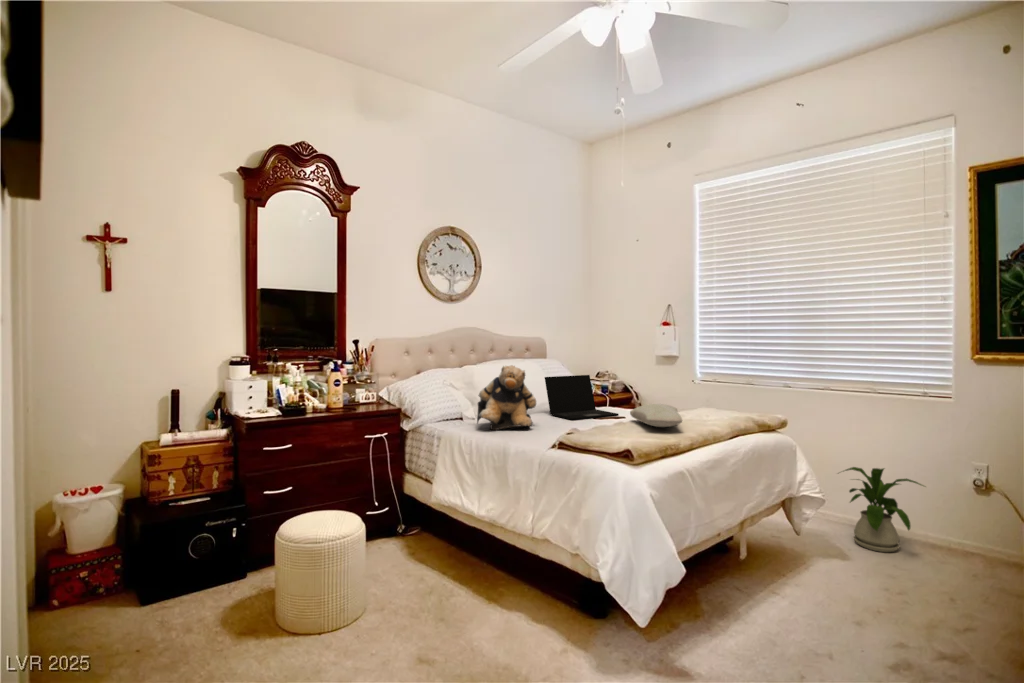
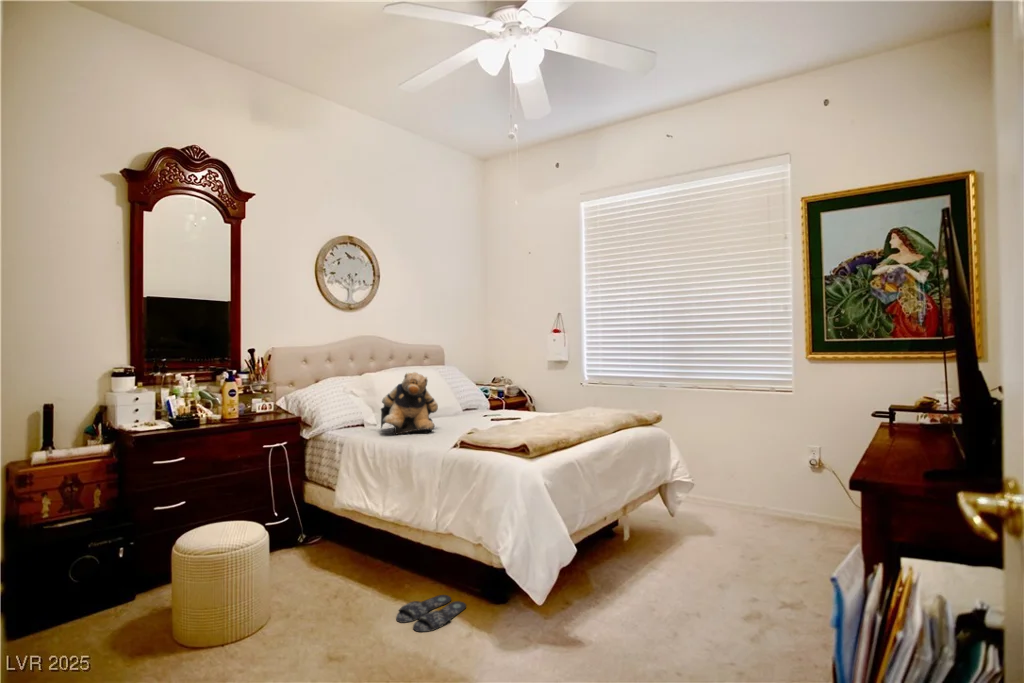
laptop: present [545,375,619,420] -> none [445,380,514,423]
pillow: present [630,404,682,427] -> none [524,405,568,425]
house plant: present [845,467,923,552] -> none [696,453,762,523]
slippers: none [488,608,564,651] -> present [396,595,466,632]

